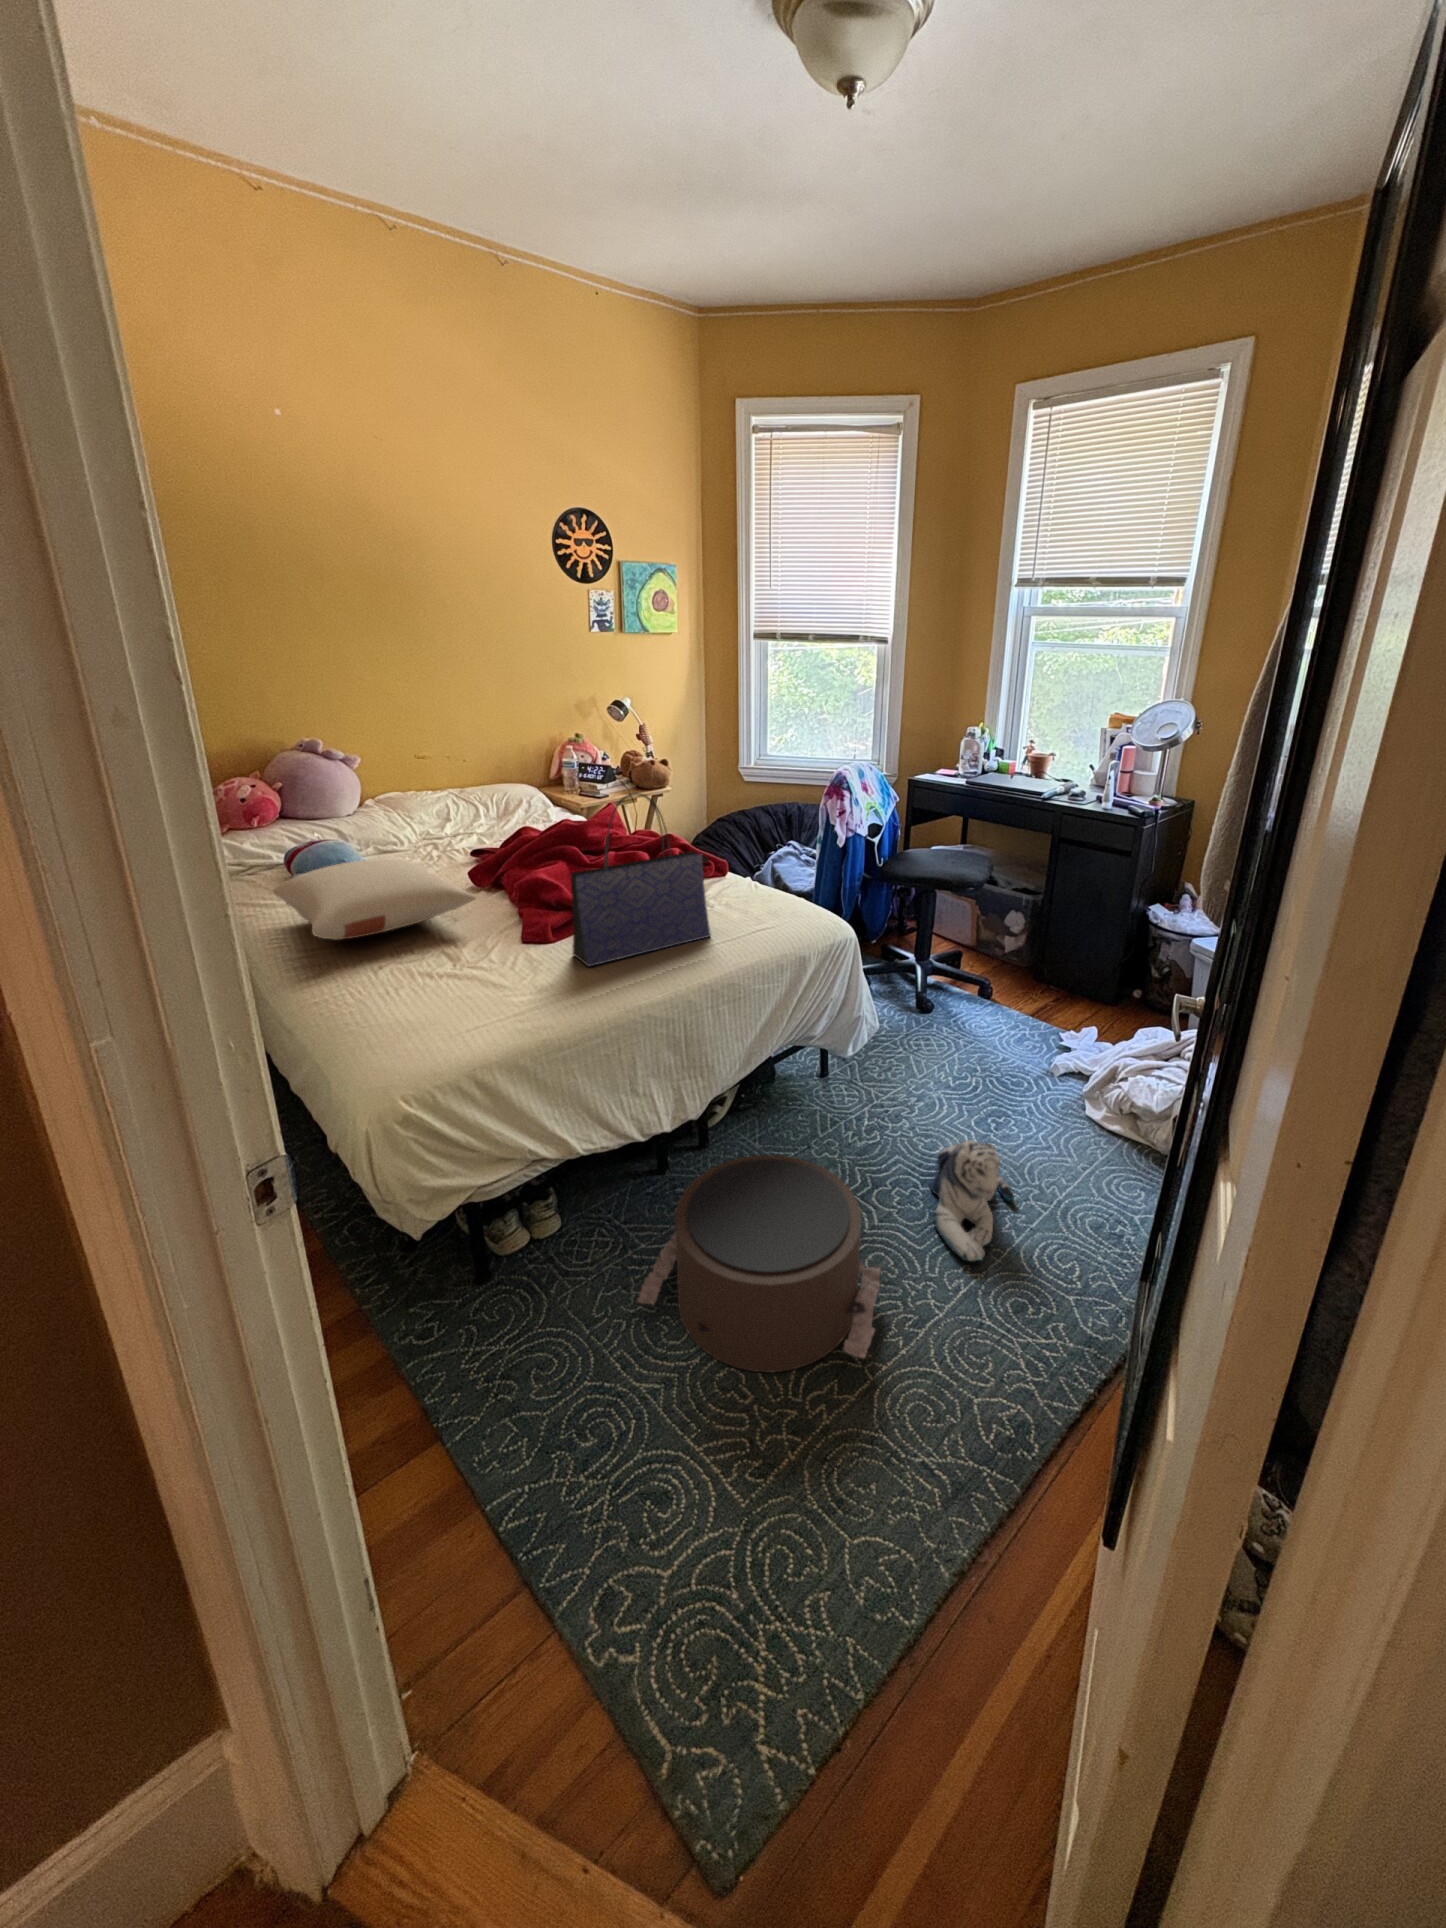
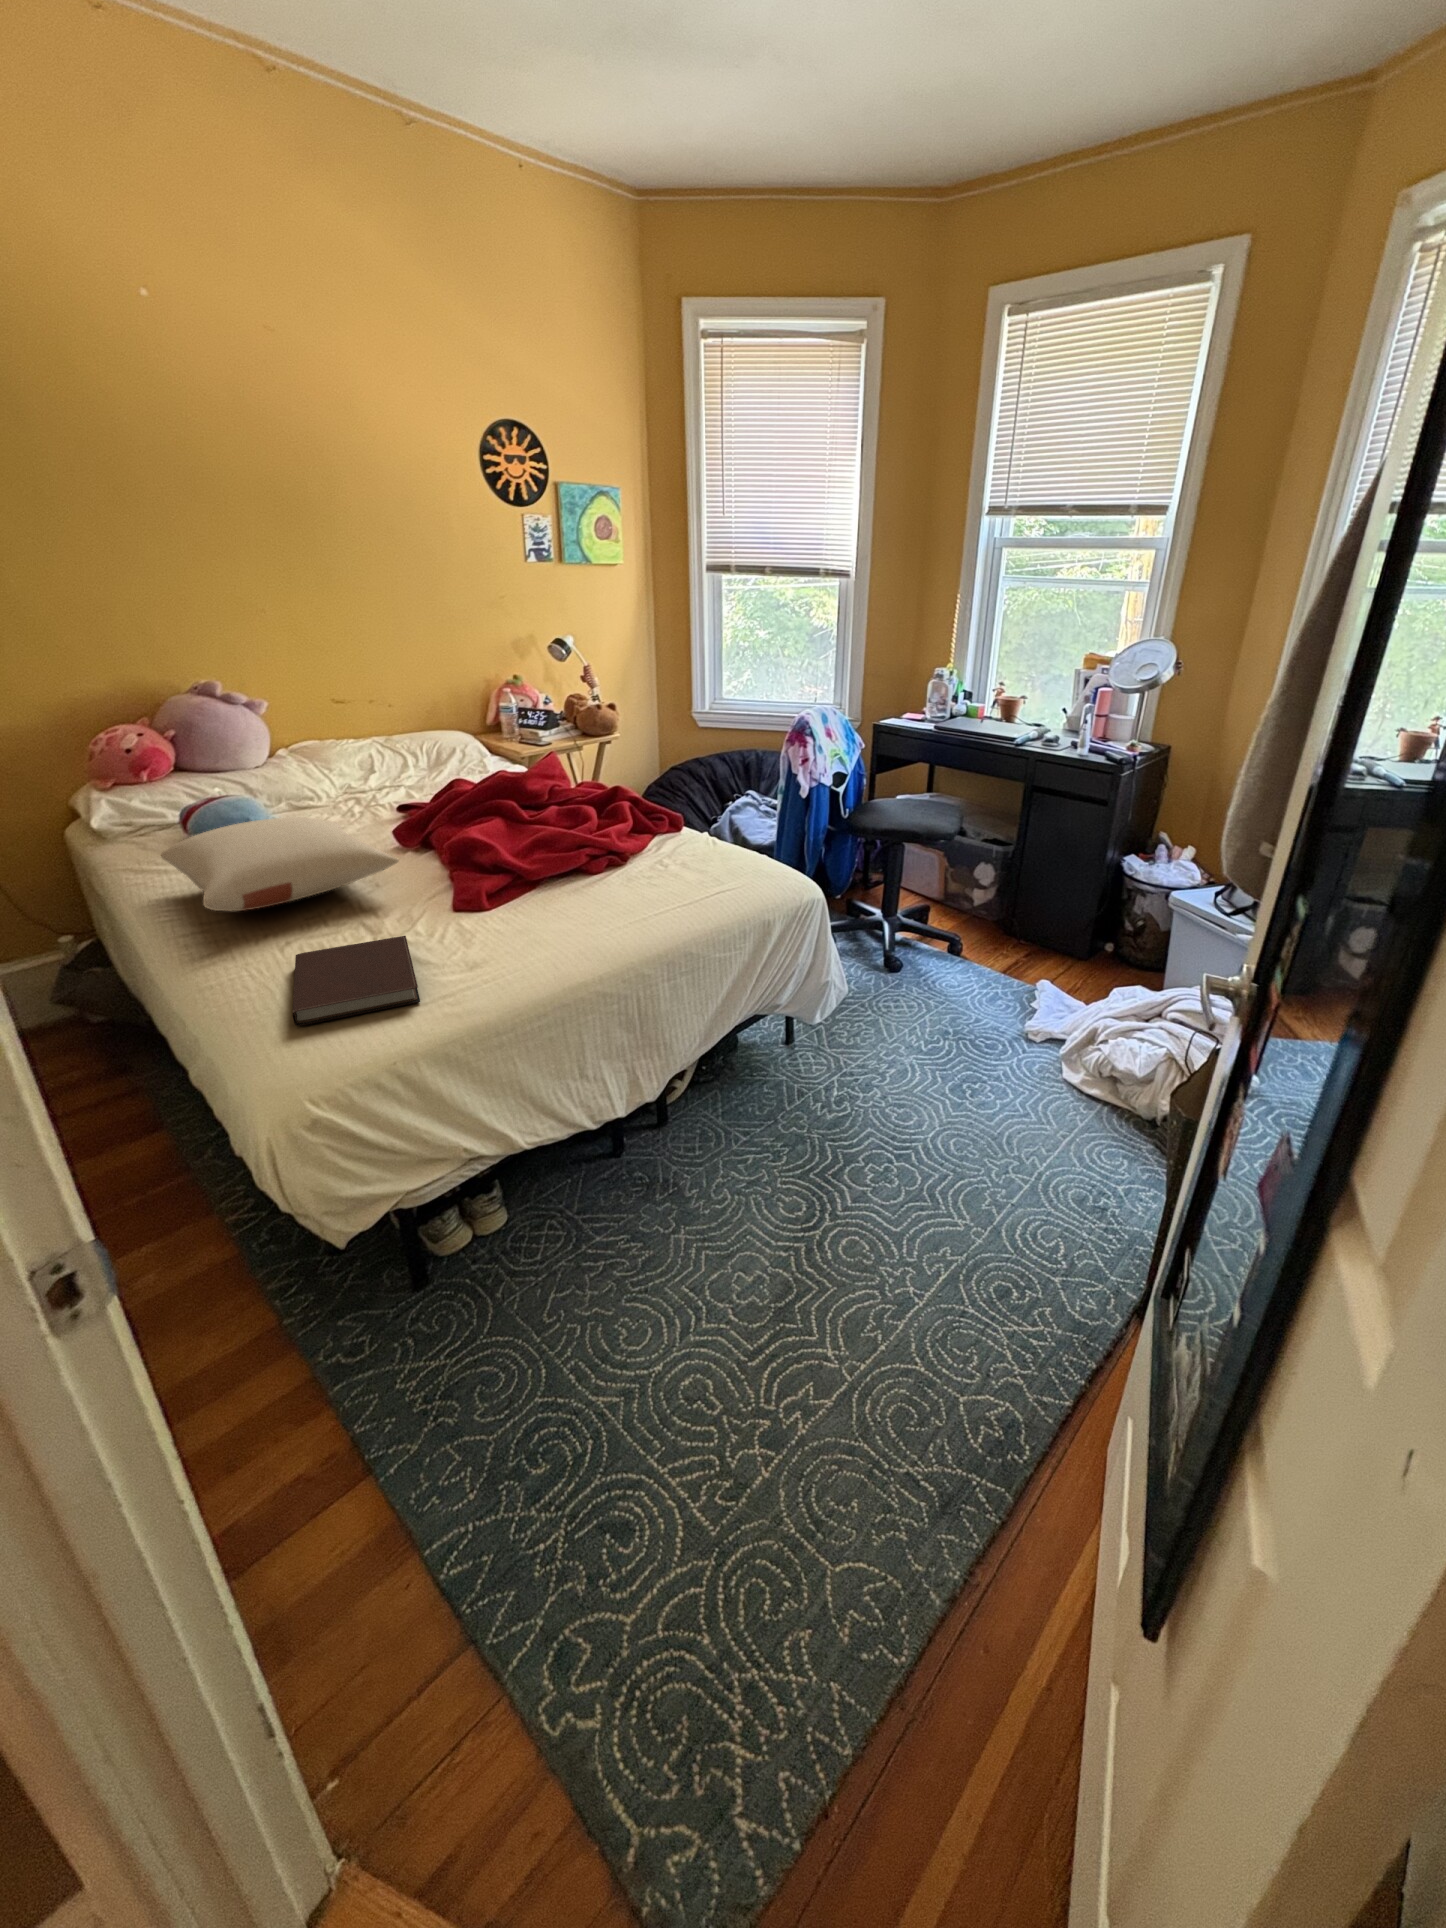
tote bag: present [571,792,711,966] -> none [504,740,666,938]
notebook: none [389,963,496,1036] -> present [293,936,420,1026]
plush toy: present [929,1140,1014,1261] -> none [903,1114,994,1244]
pouf: present [637,1155,881,1373] -> none [591,1138,857,1378]

